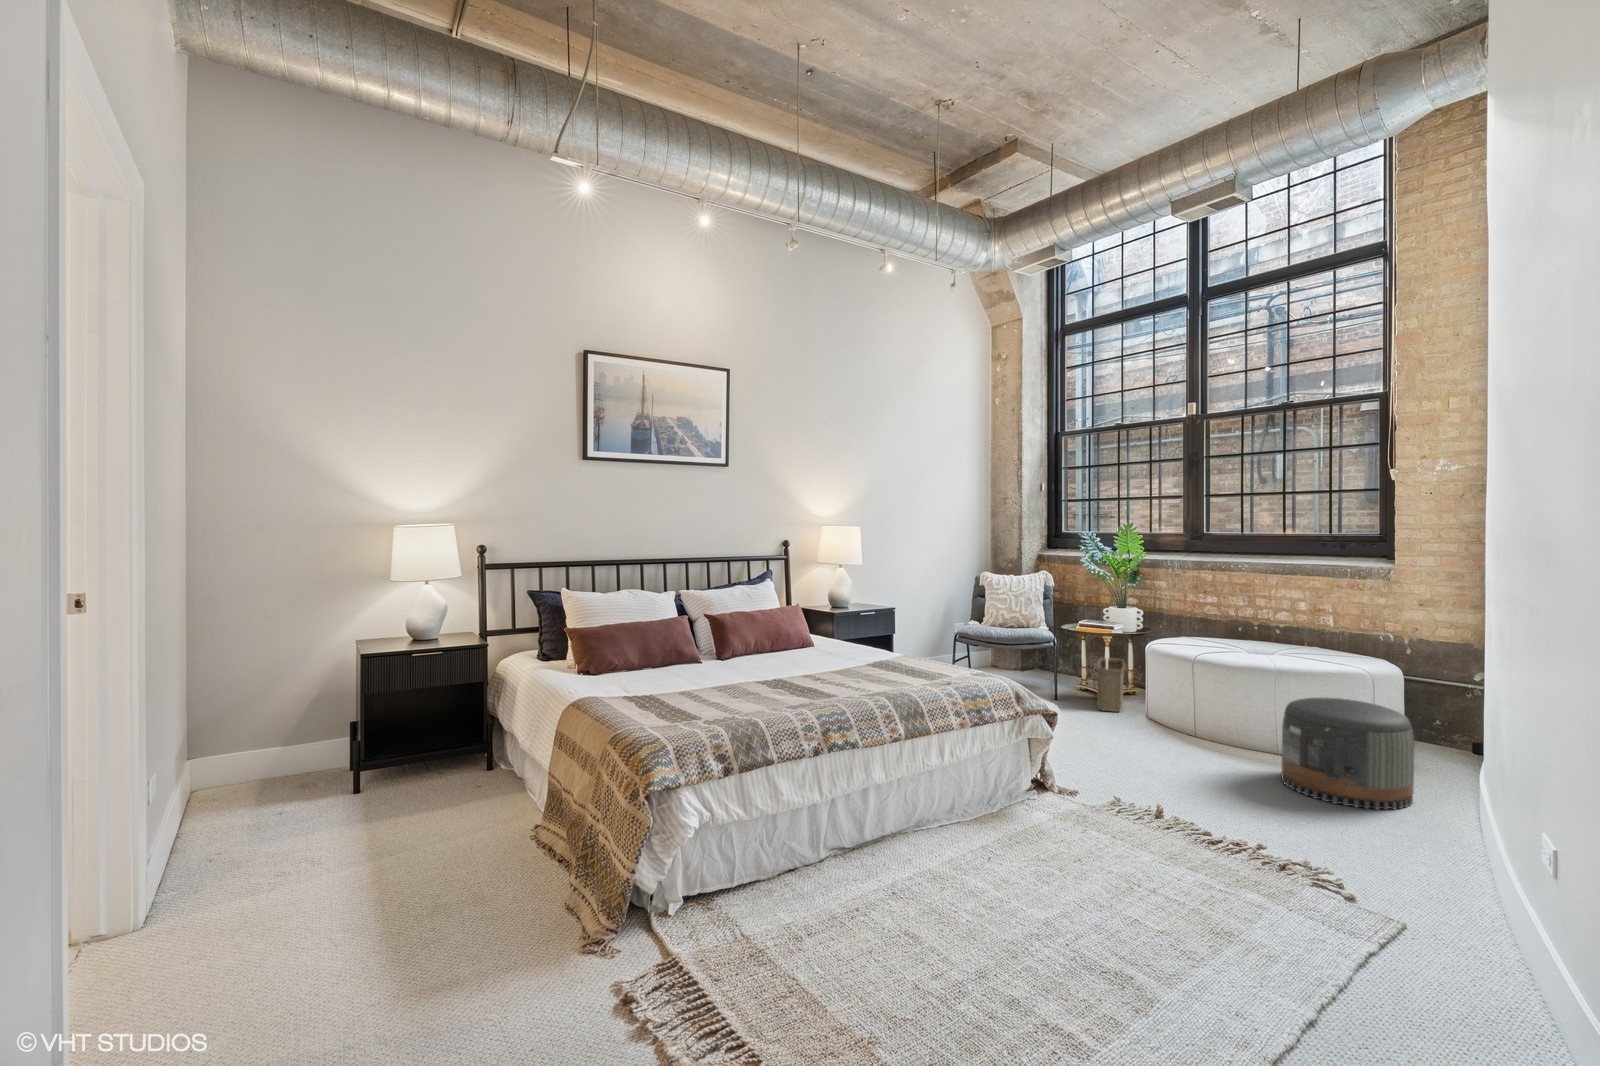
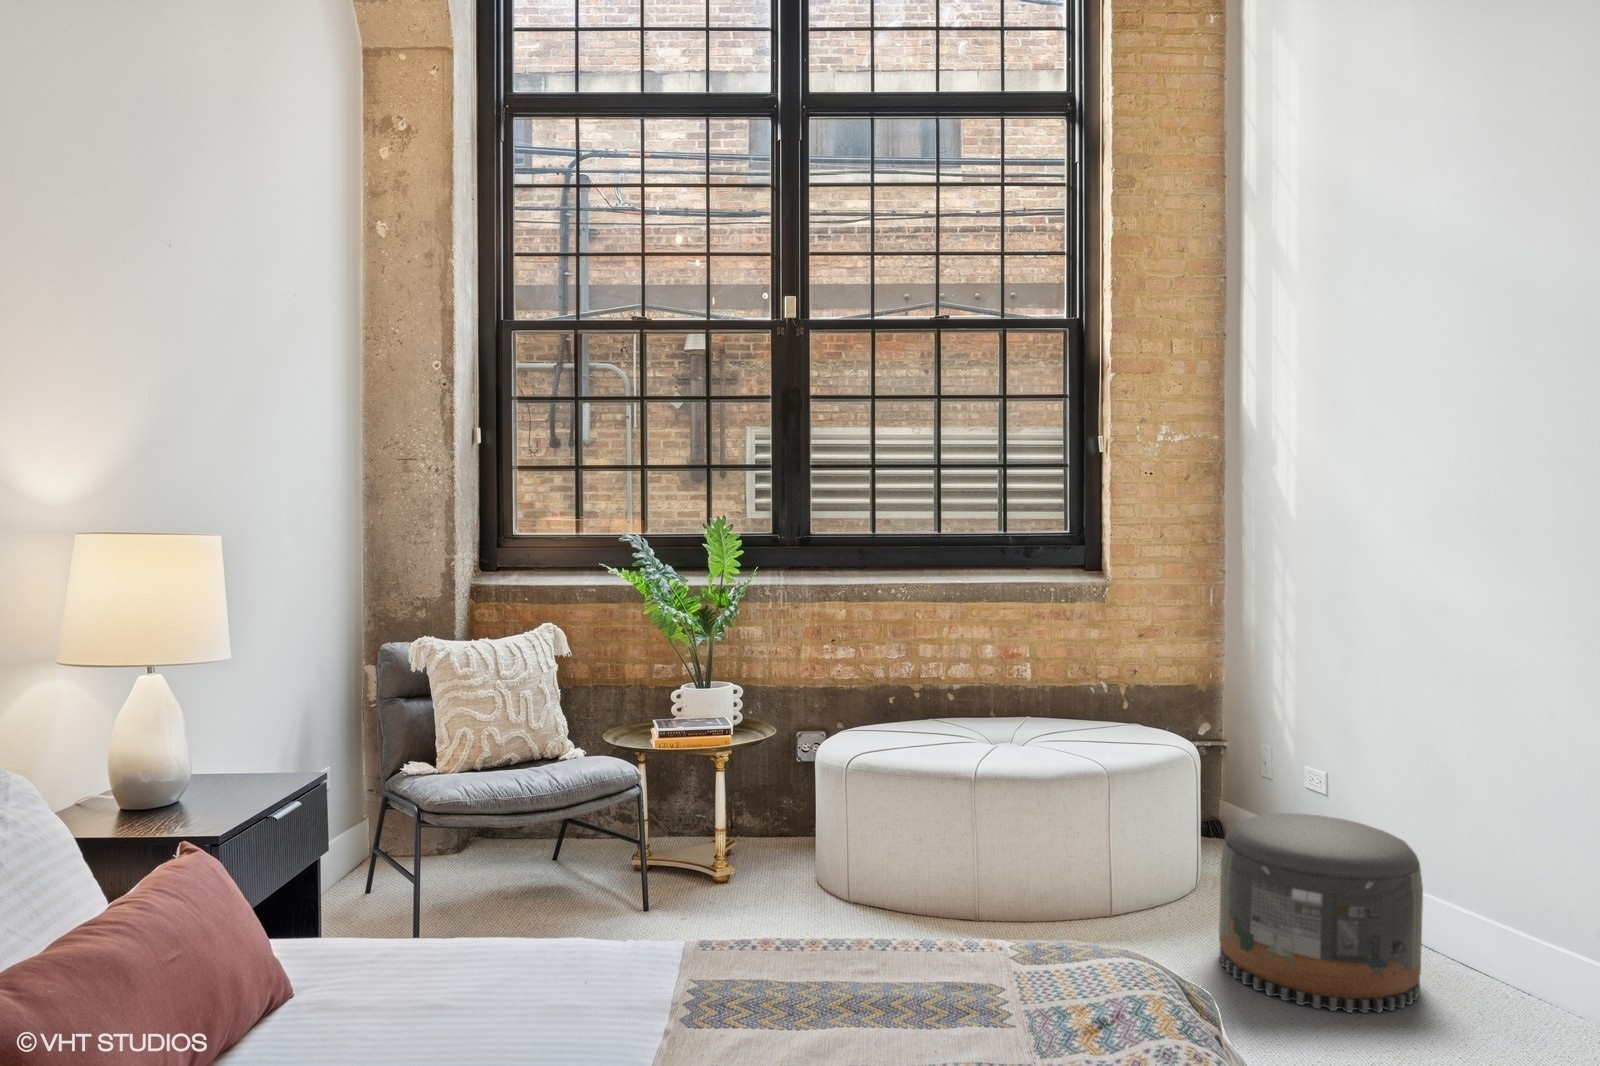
basket: present [1093,658,1127,712] -> none [705,791,808,915]

